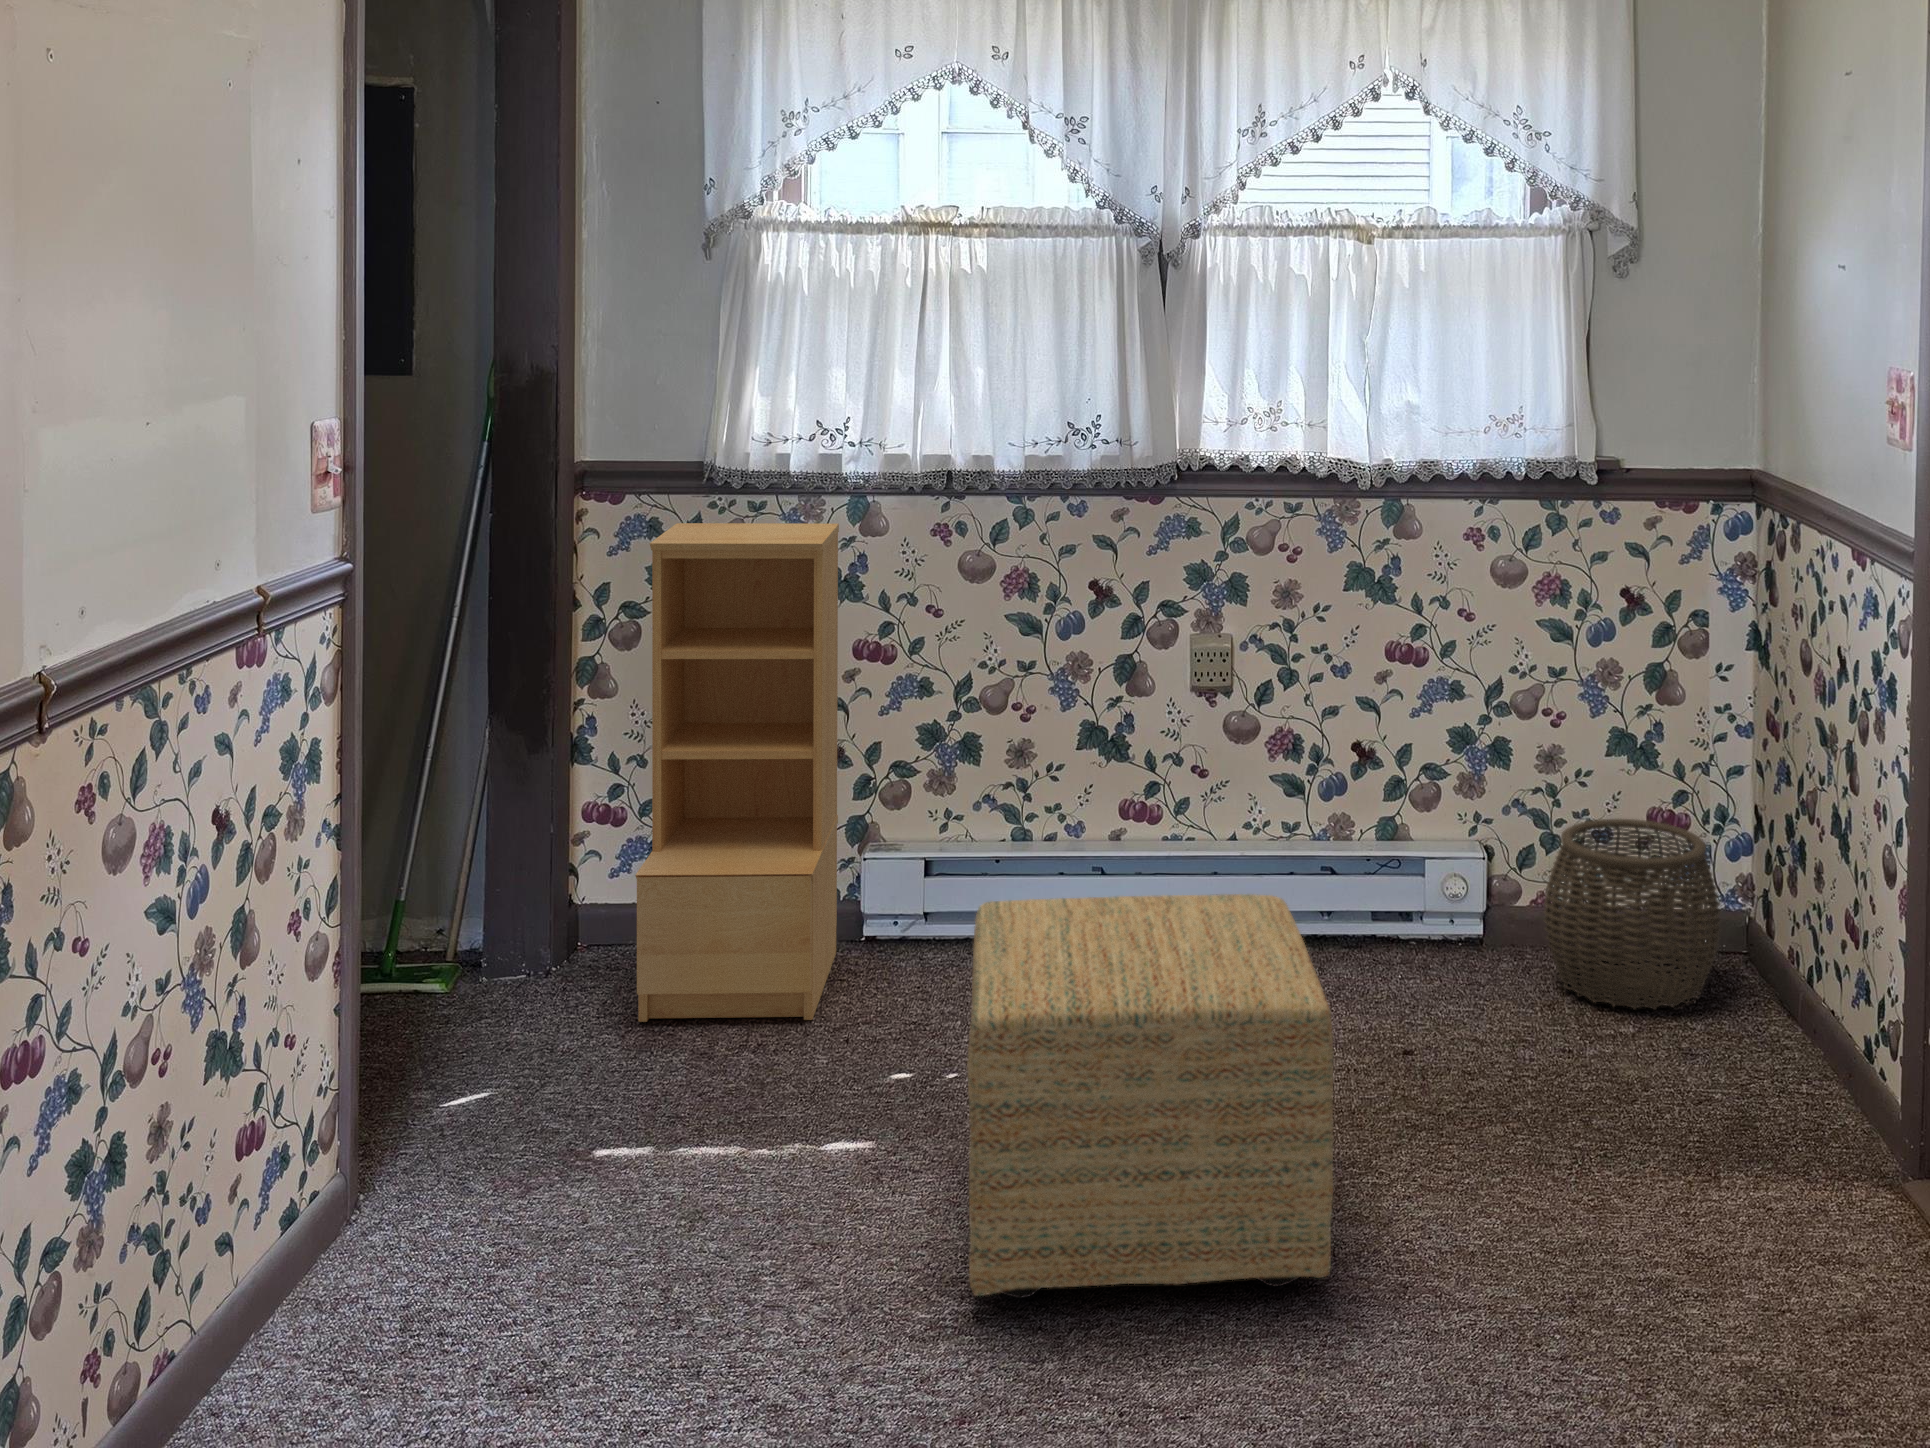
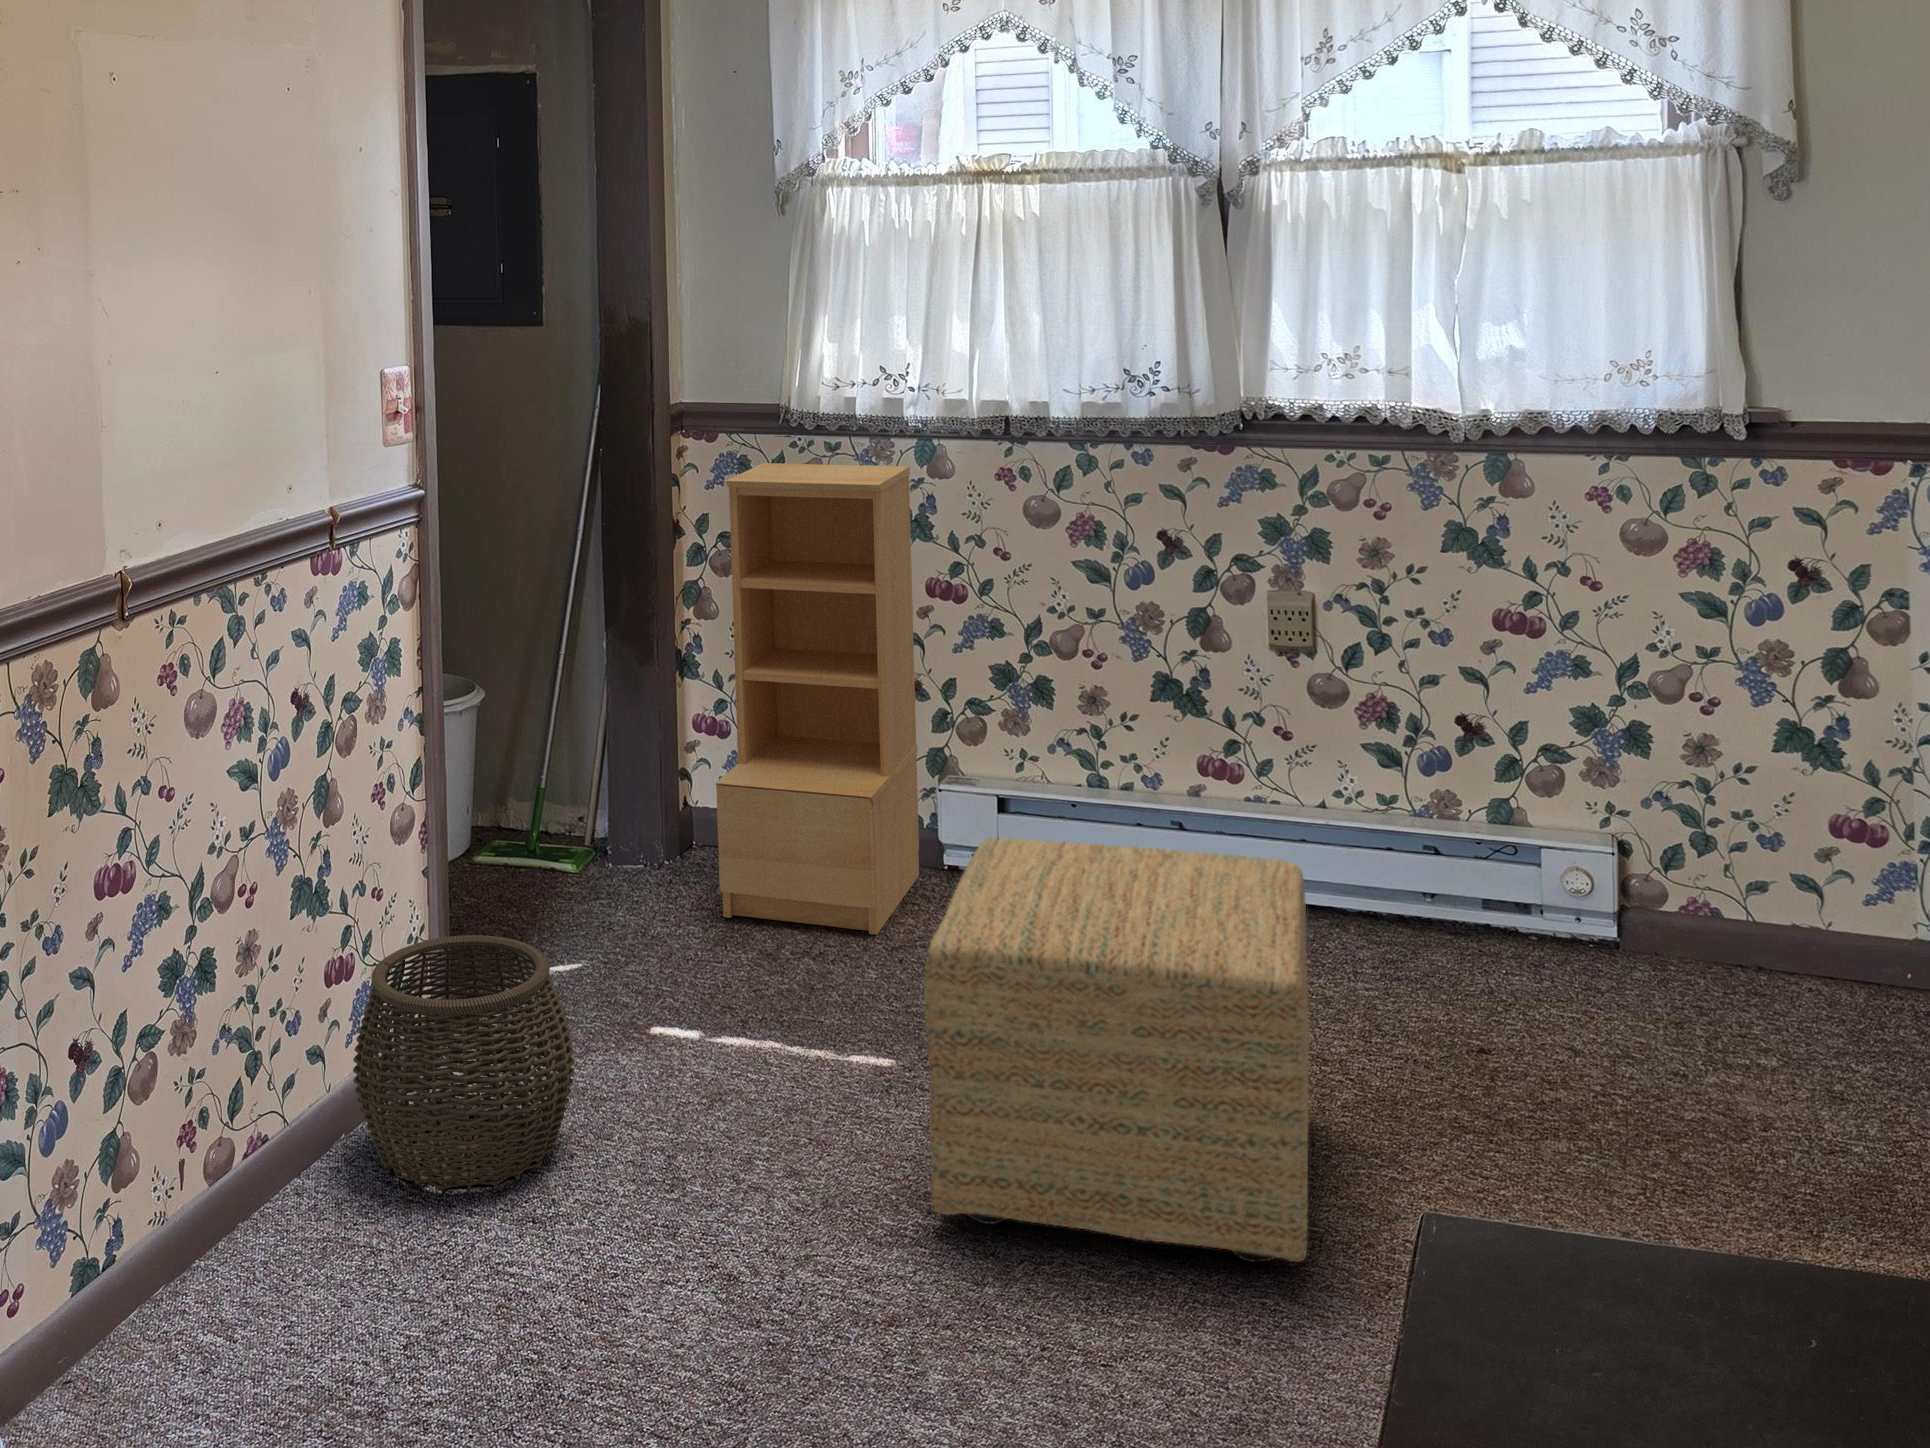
woven basket: present [1544,819,1722,1010] -> present [353,935,575,1190]

